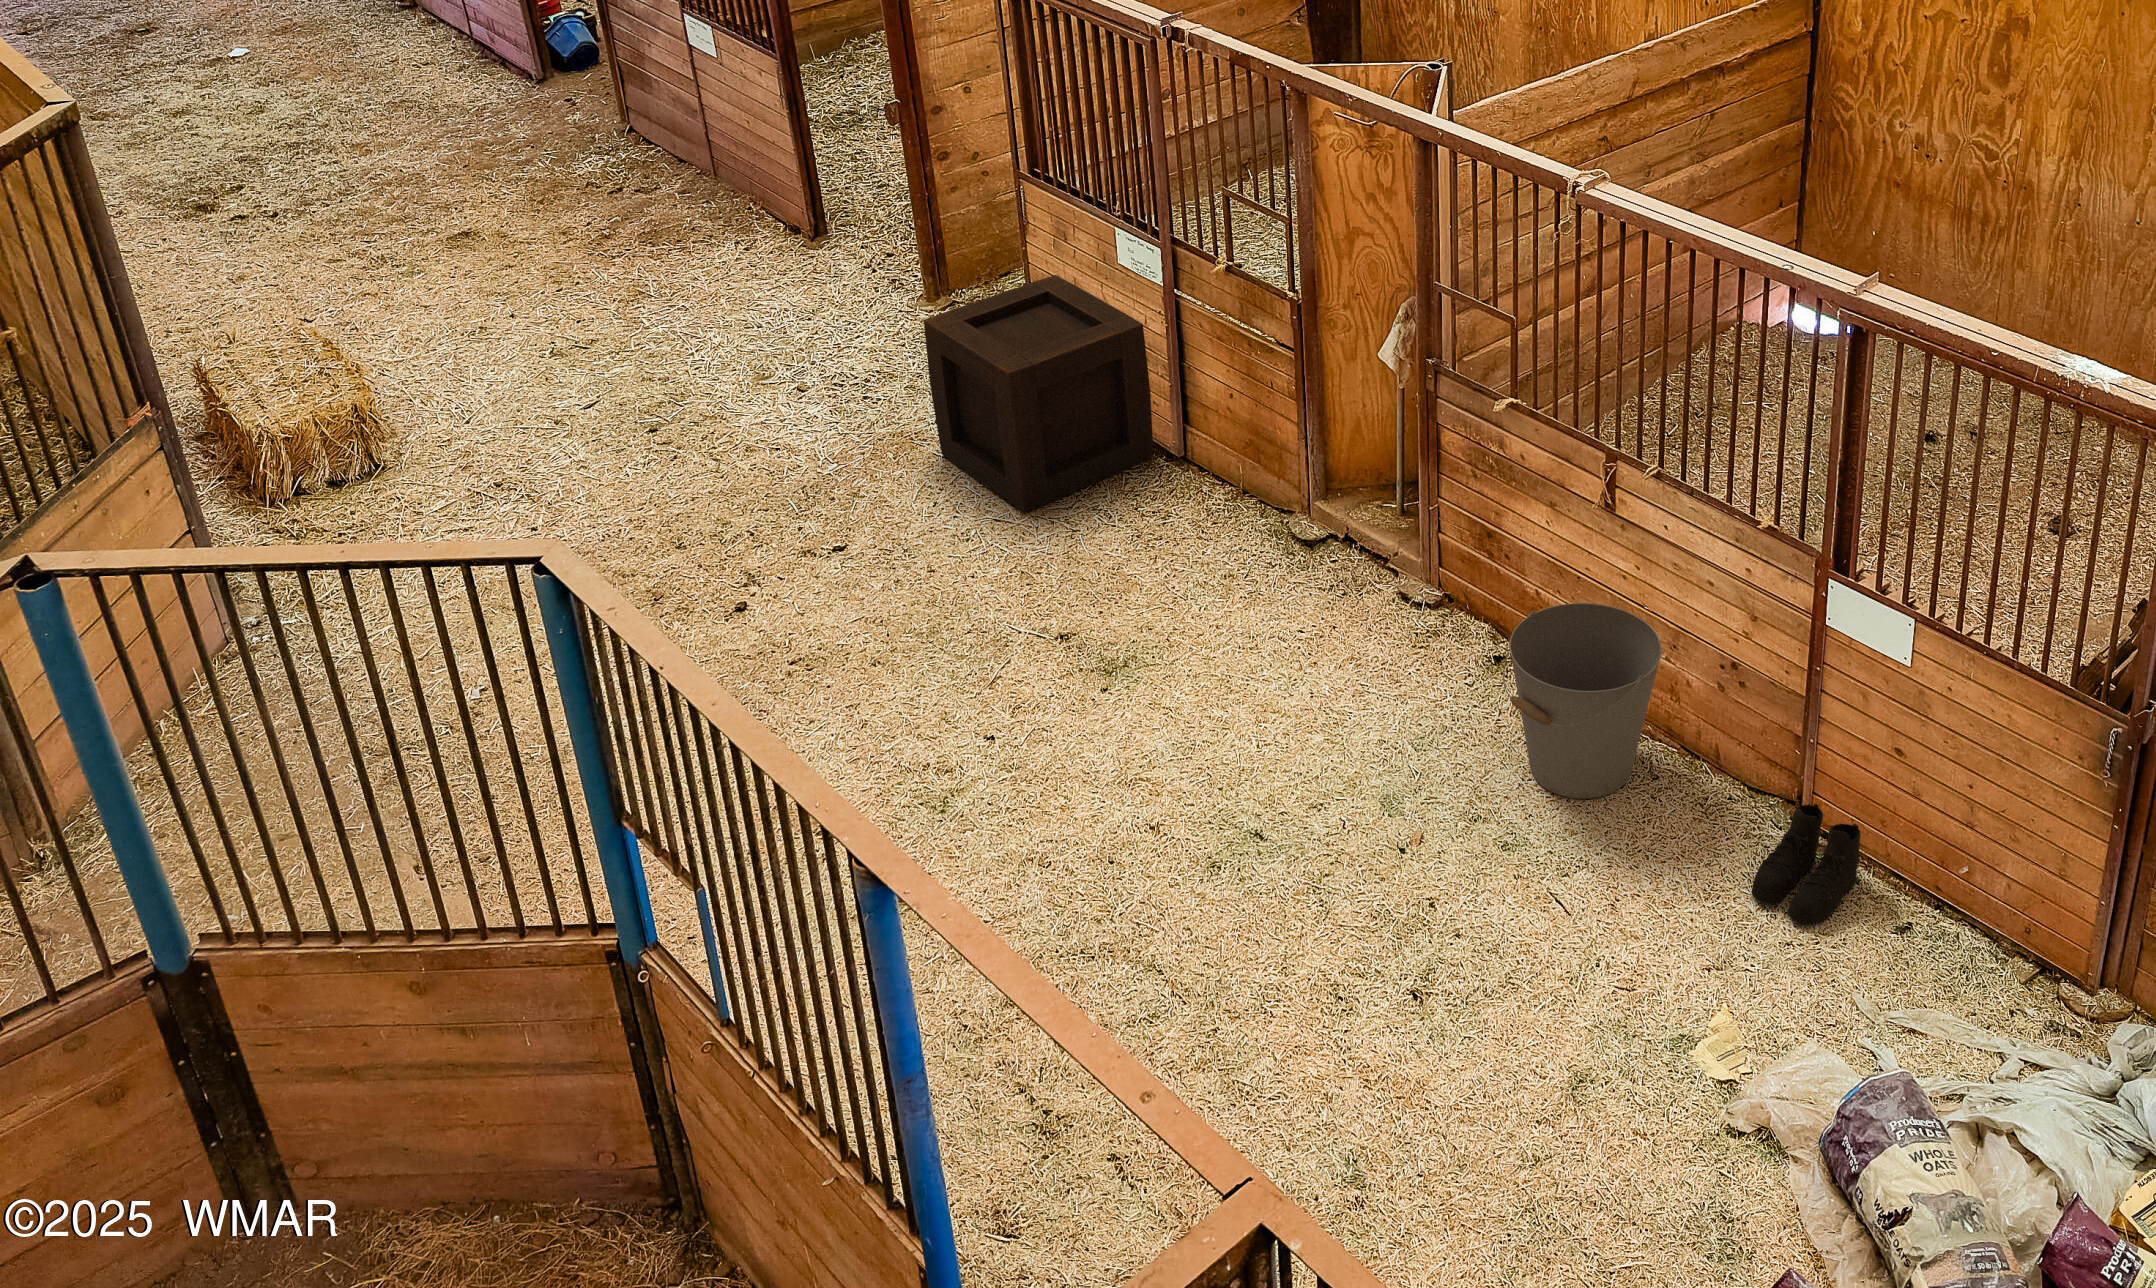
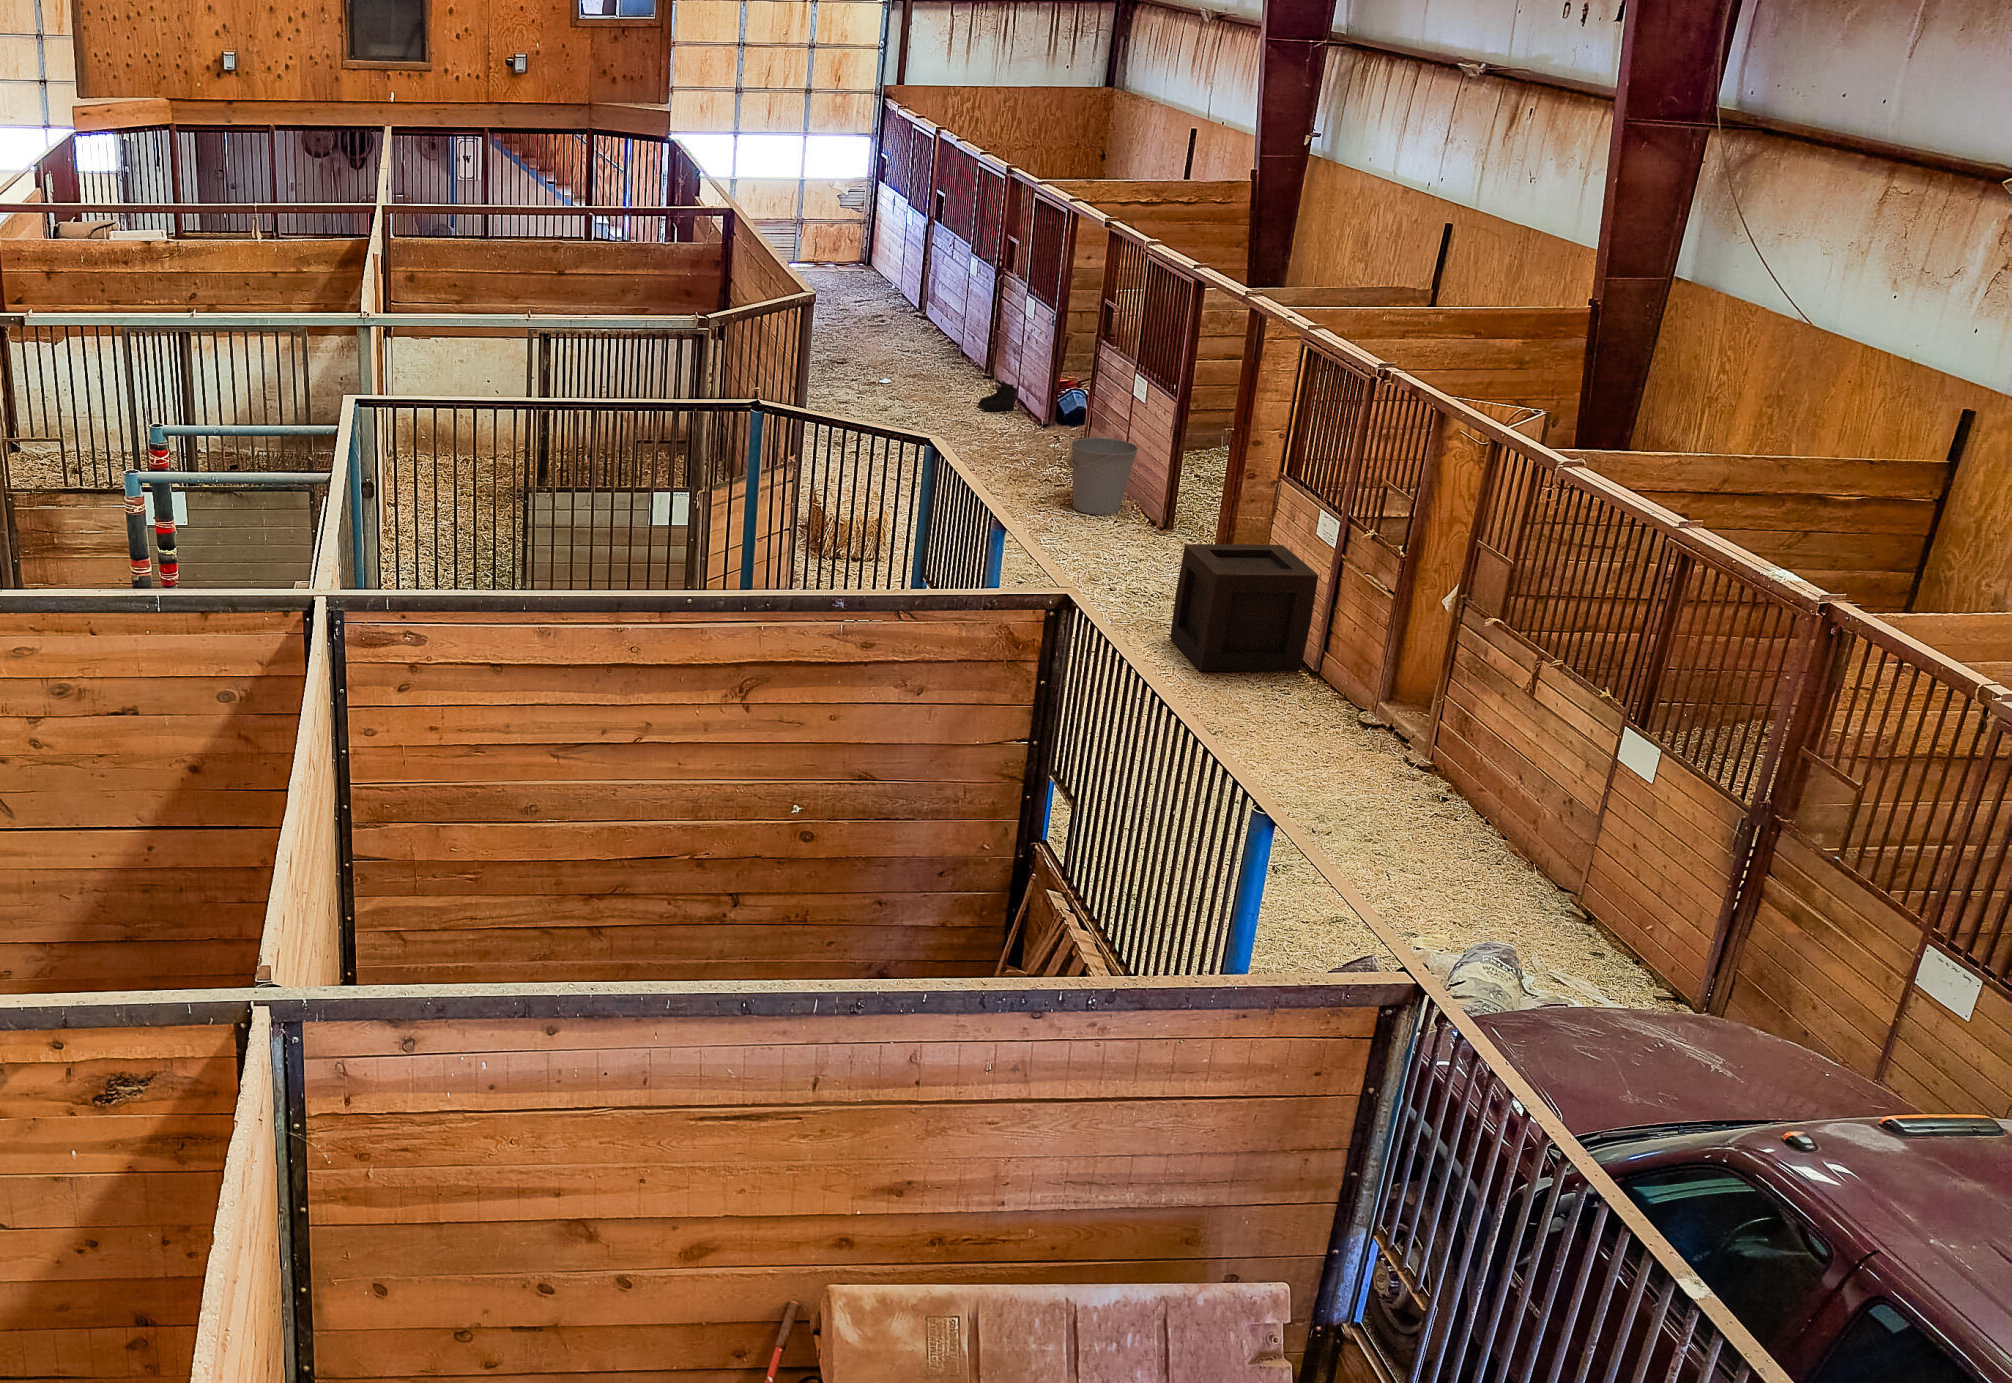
bucket: present [1503,603,1662,799] -> present [1066,437,1138,515]
boots: present [1752,804,1861,925] -> present [978,381,1018,411]

